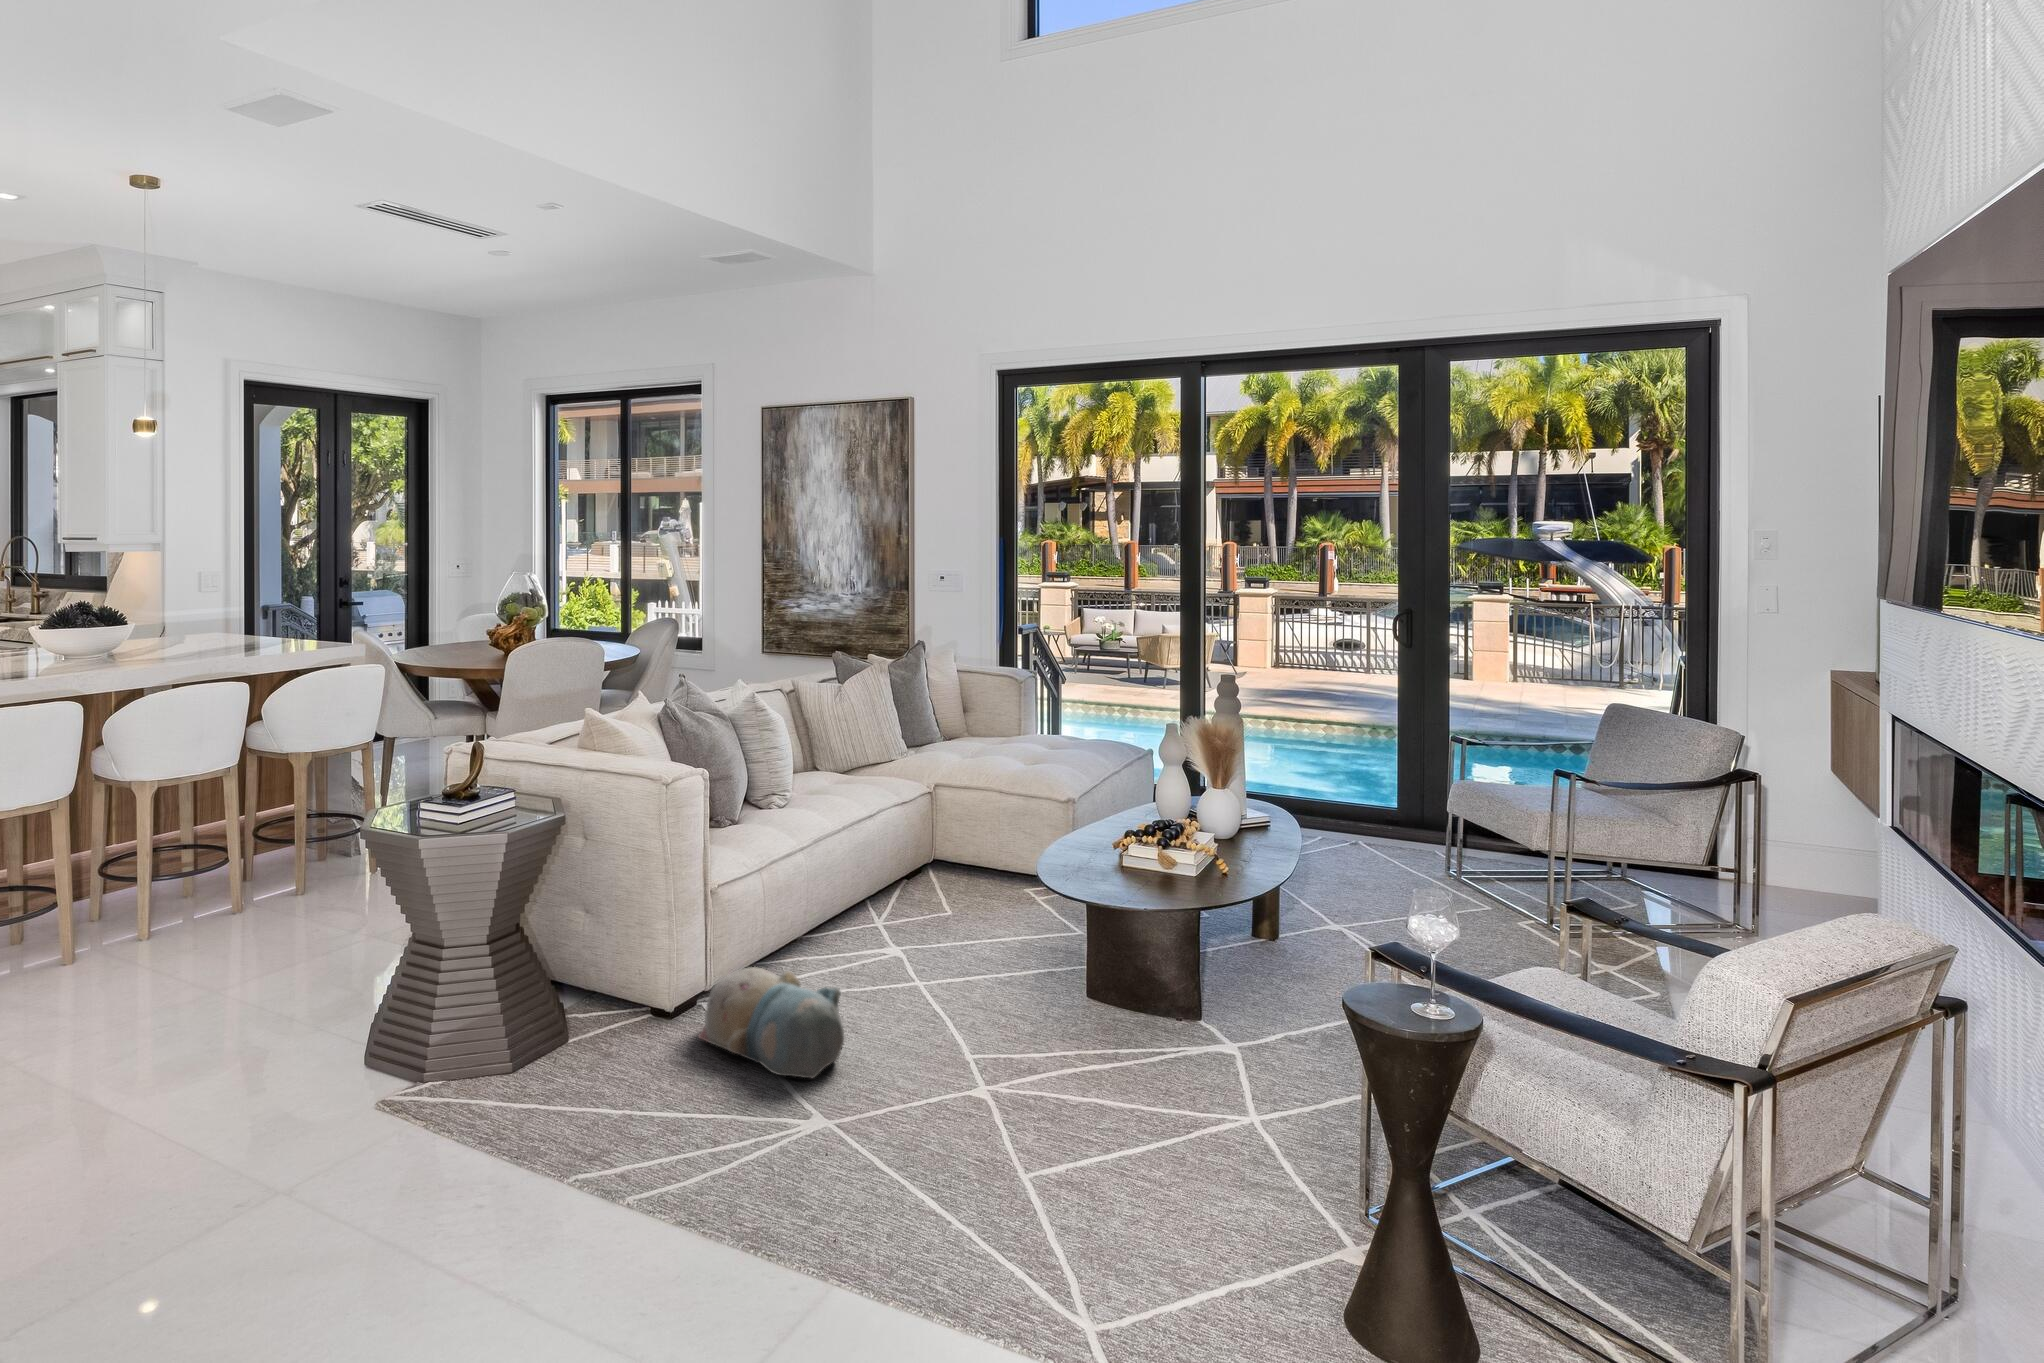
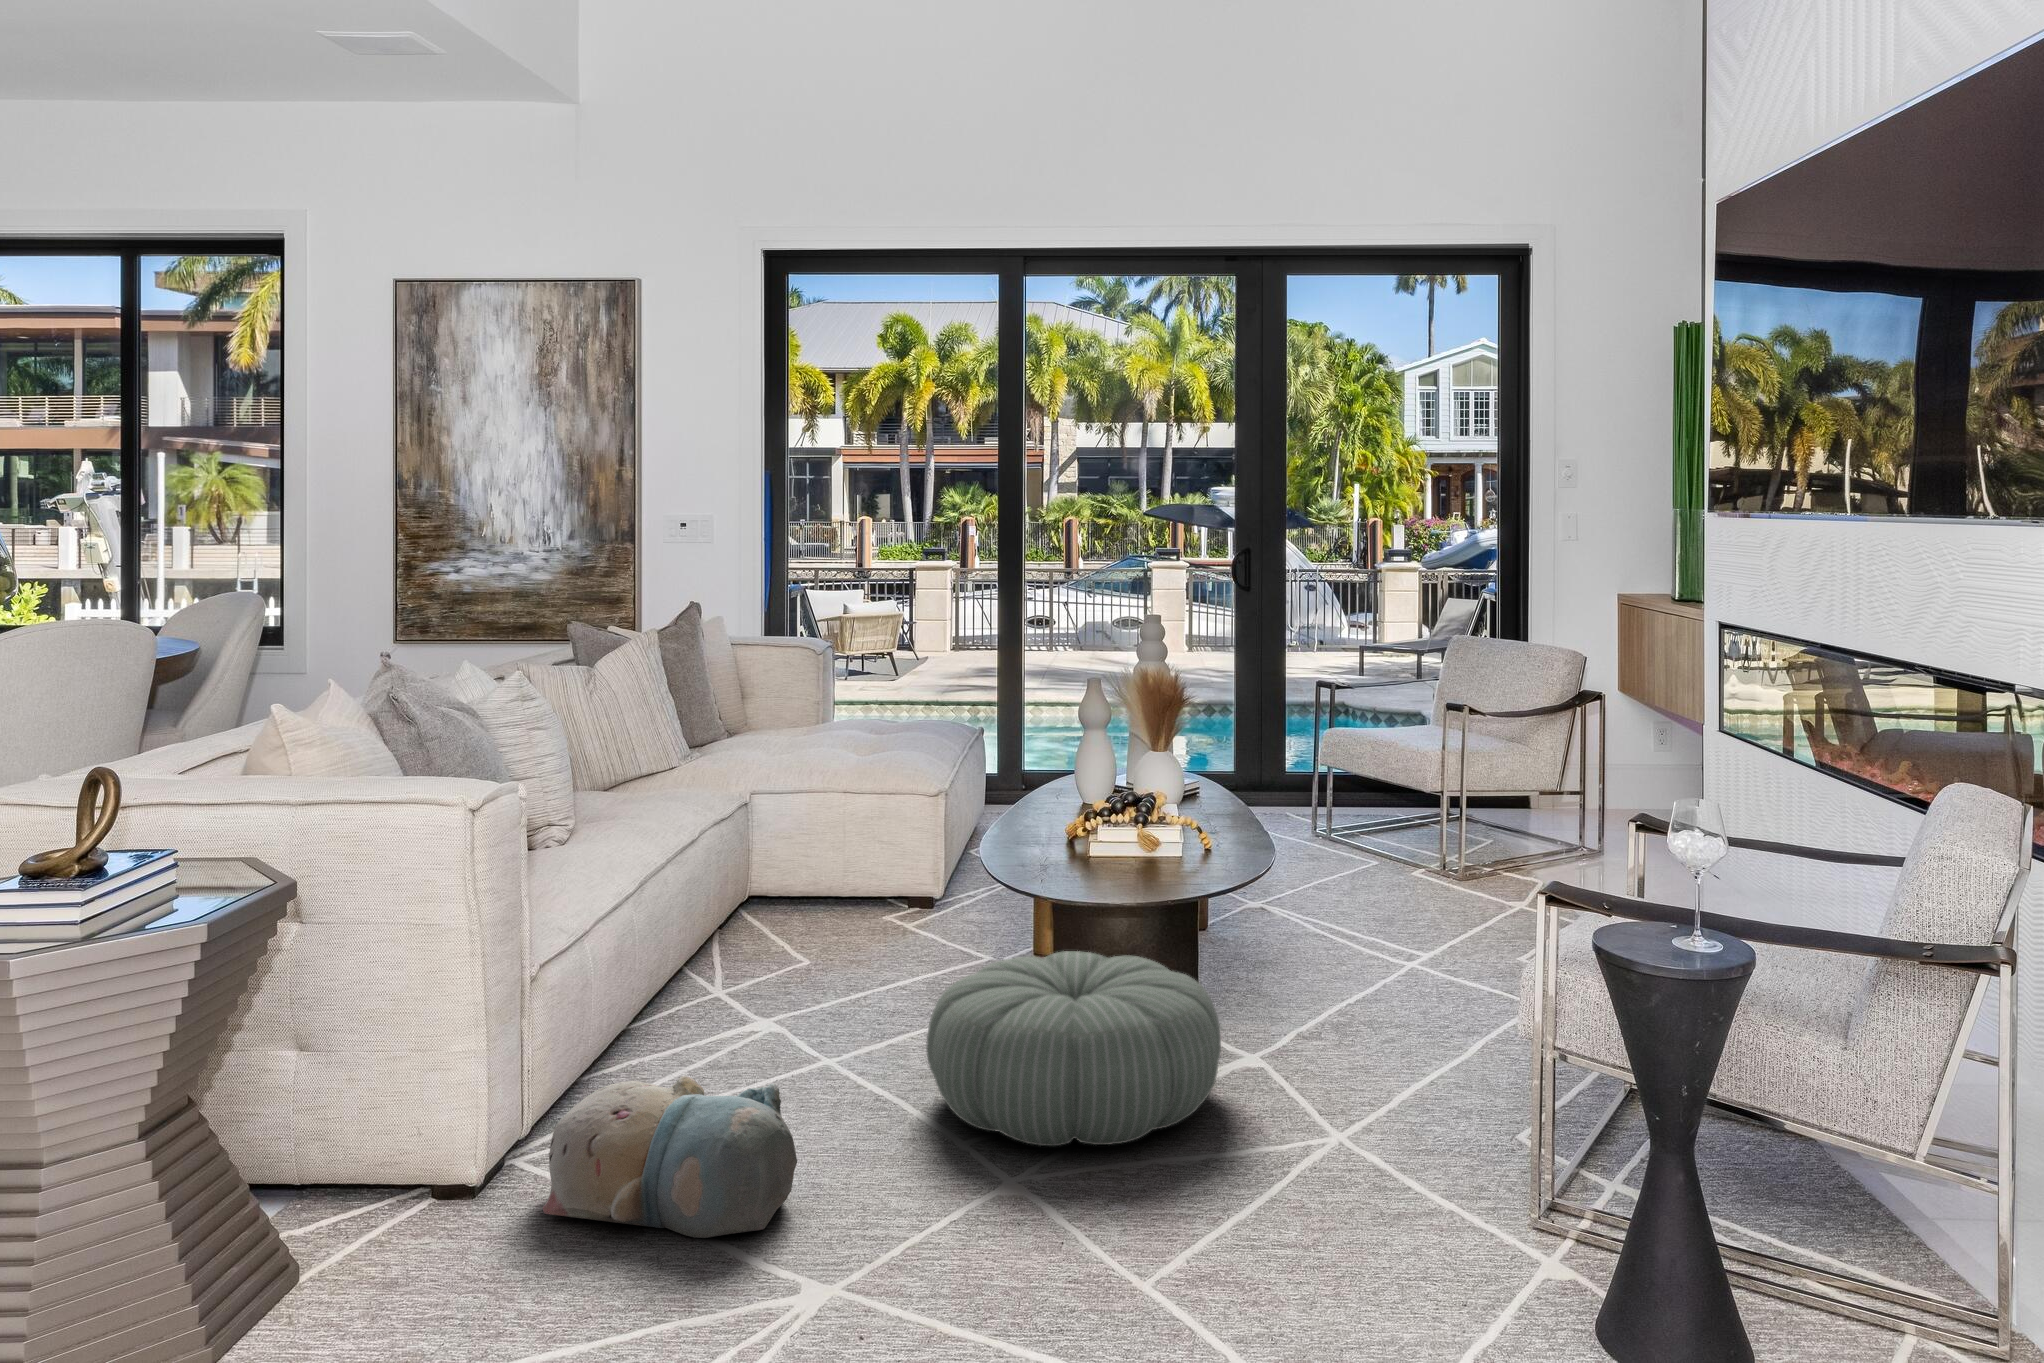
pouf: none [959,933,1178,1081] -> present [926,951,1221,1146]

